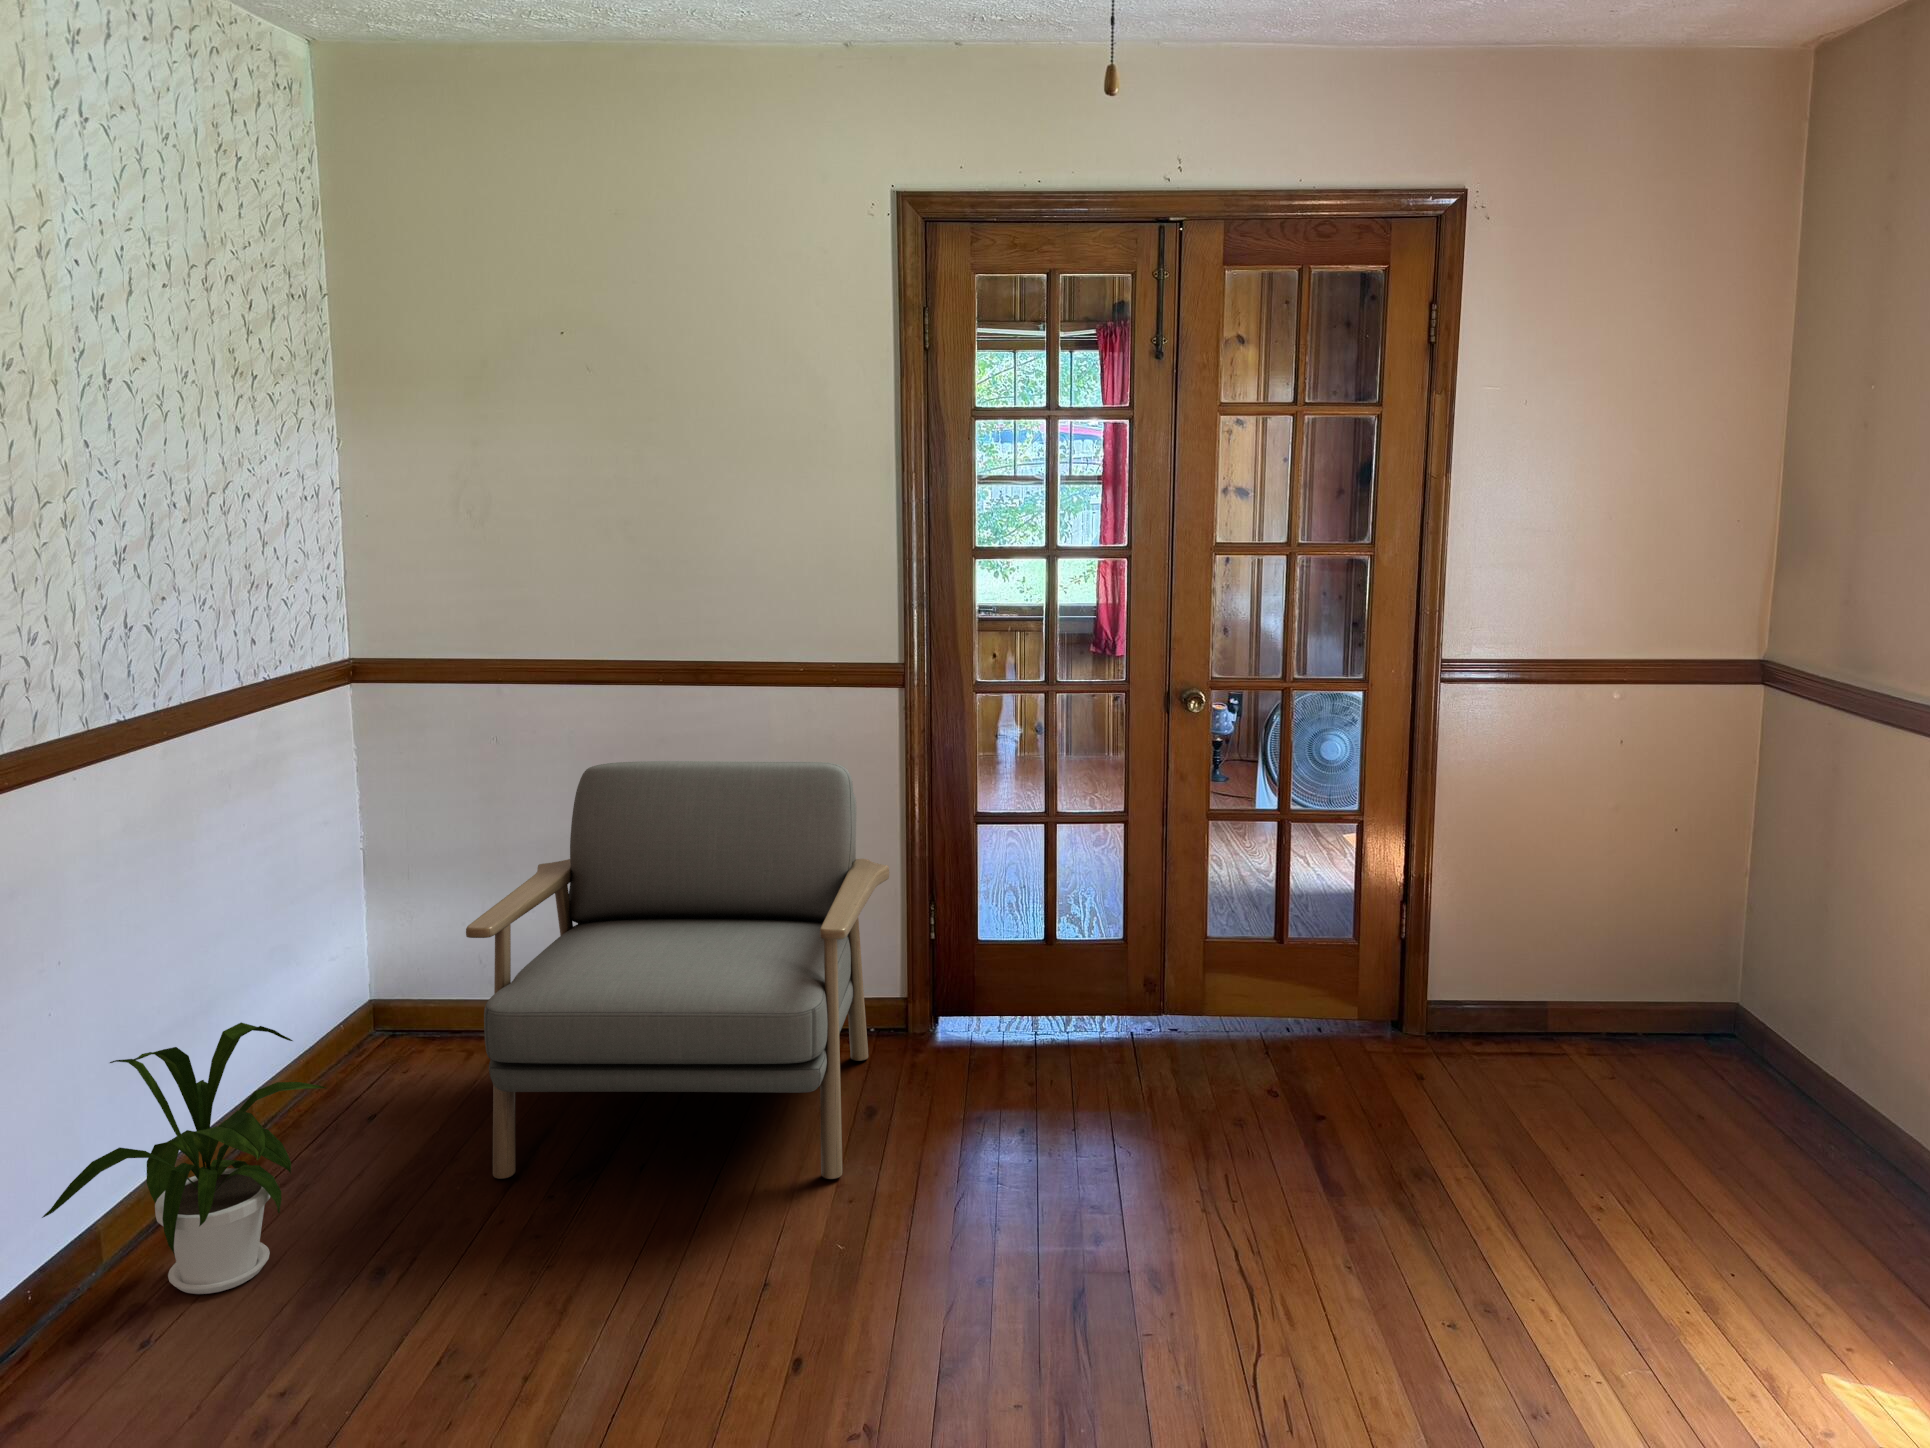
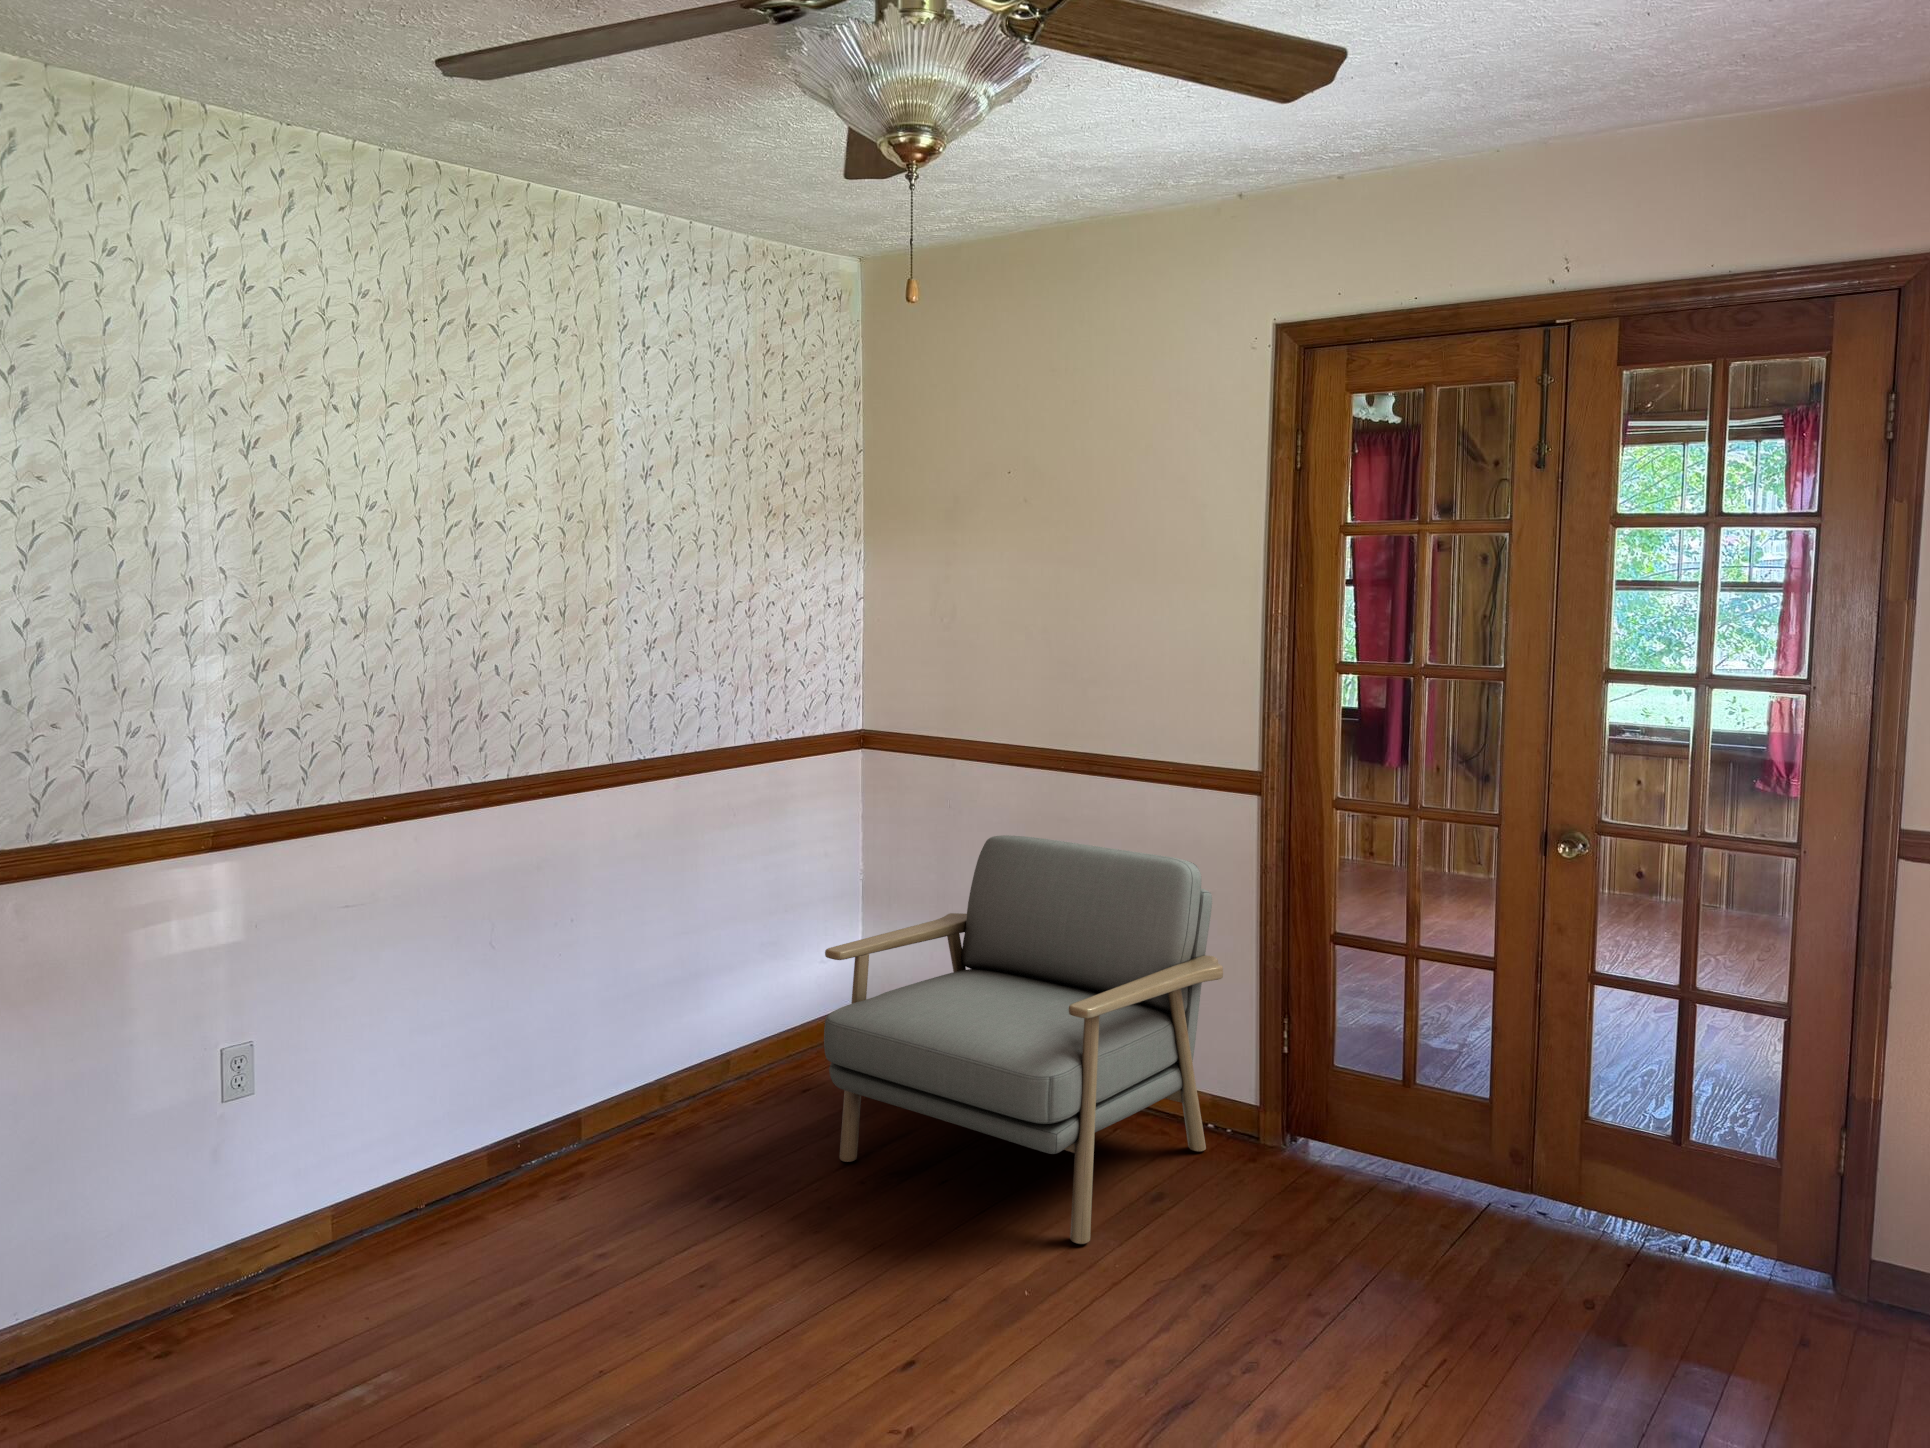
house plant: present [42,1022,326,1294] -> none [527,988,709,1181]

